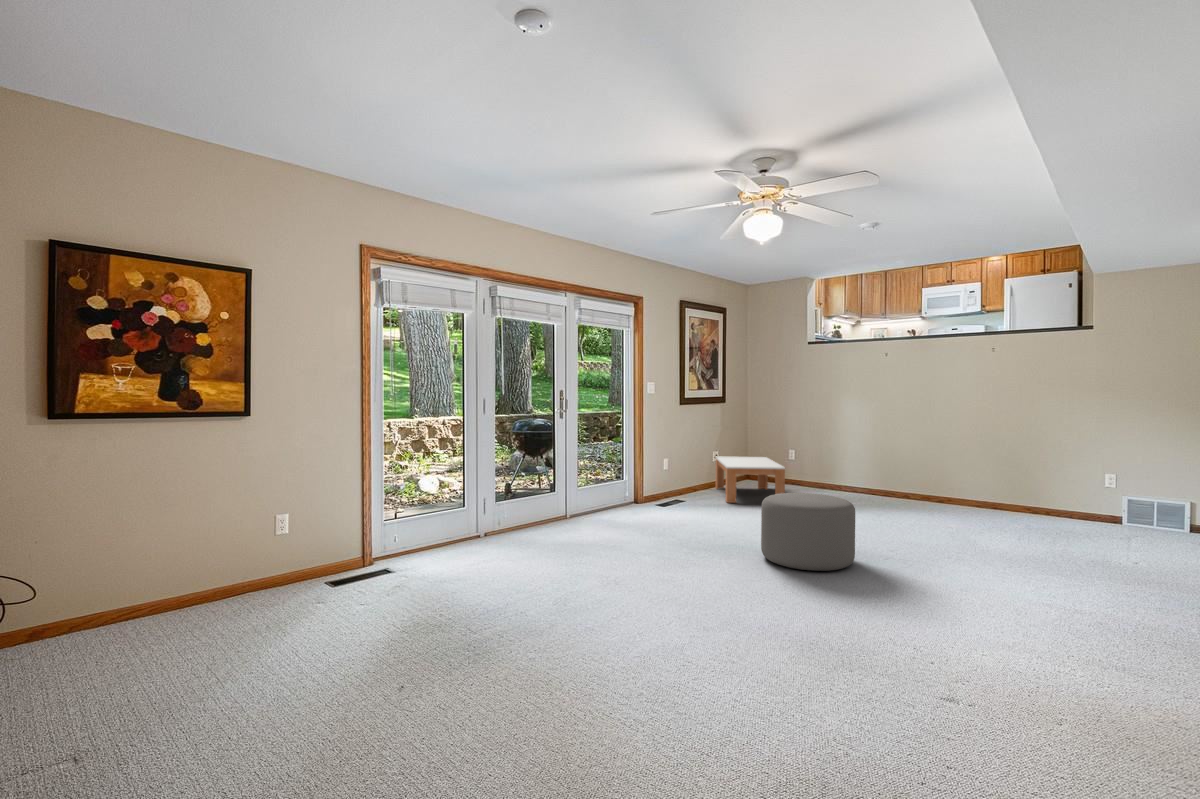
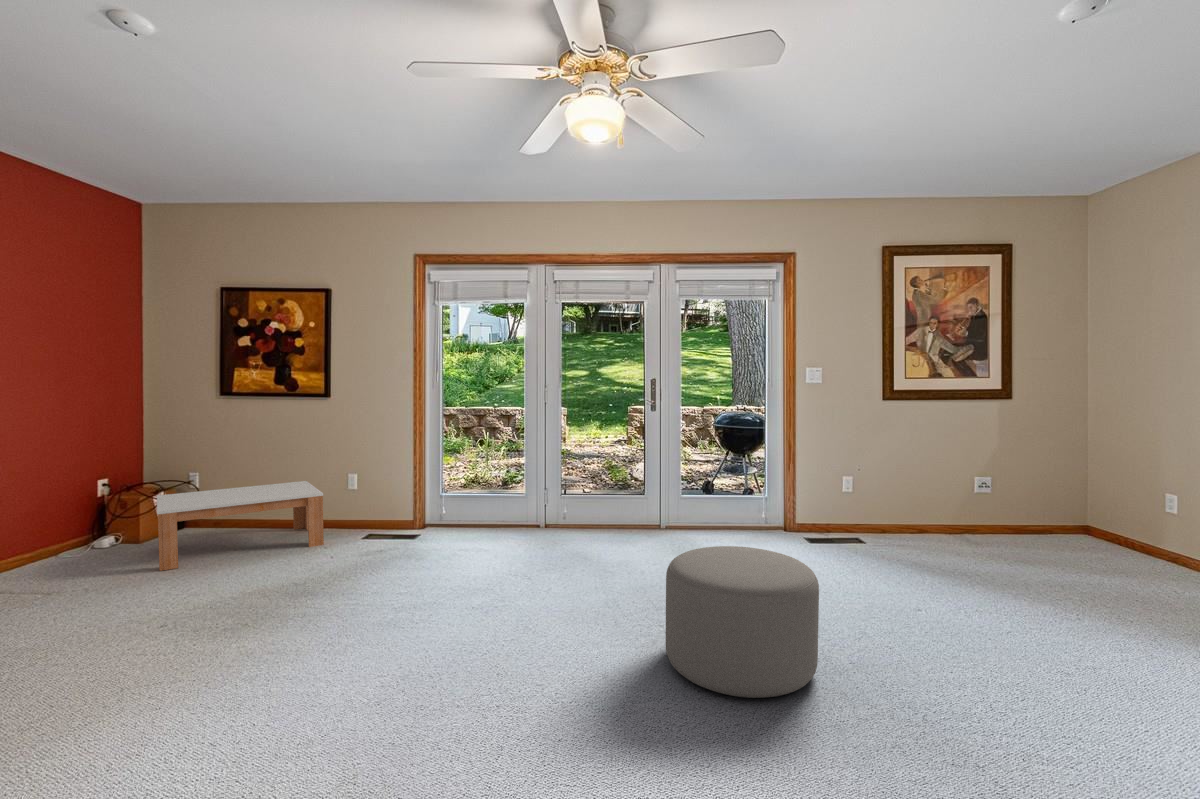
coffee table: present [716,457,785,503] -> present [157,481,324,571]

